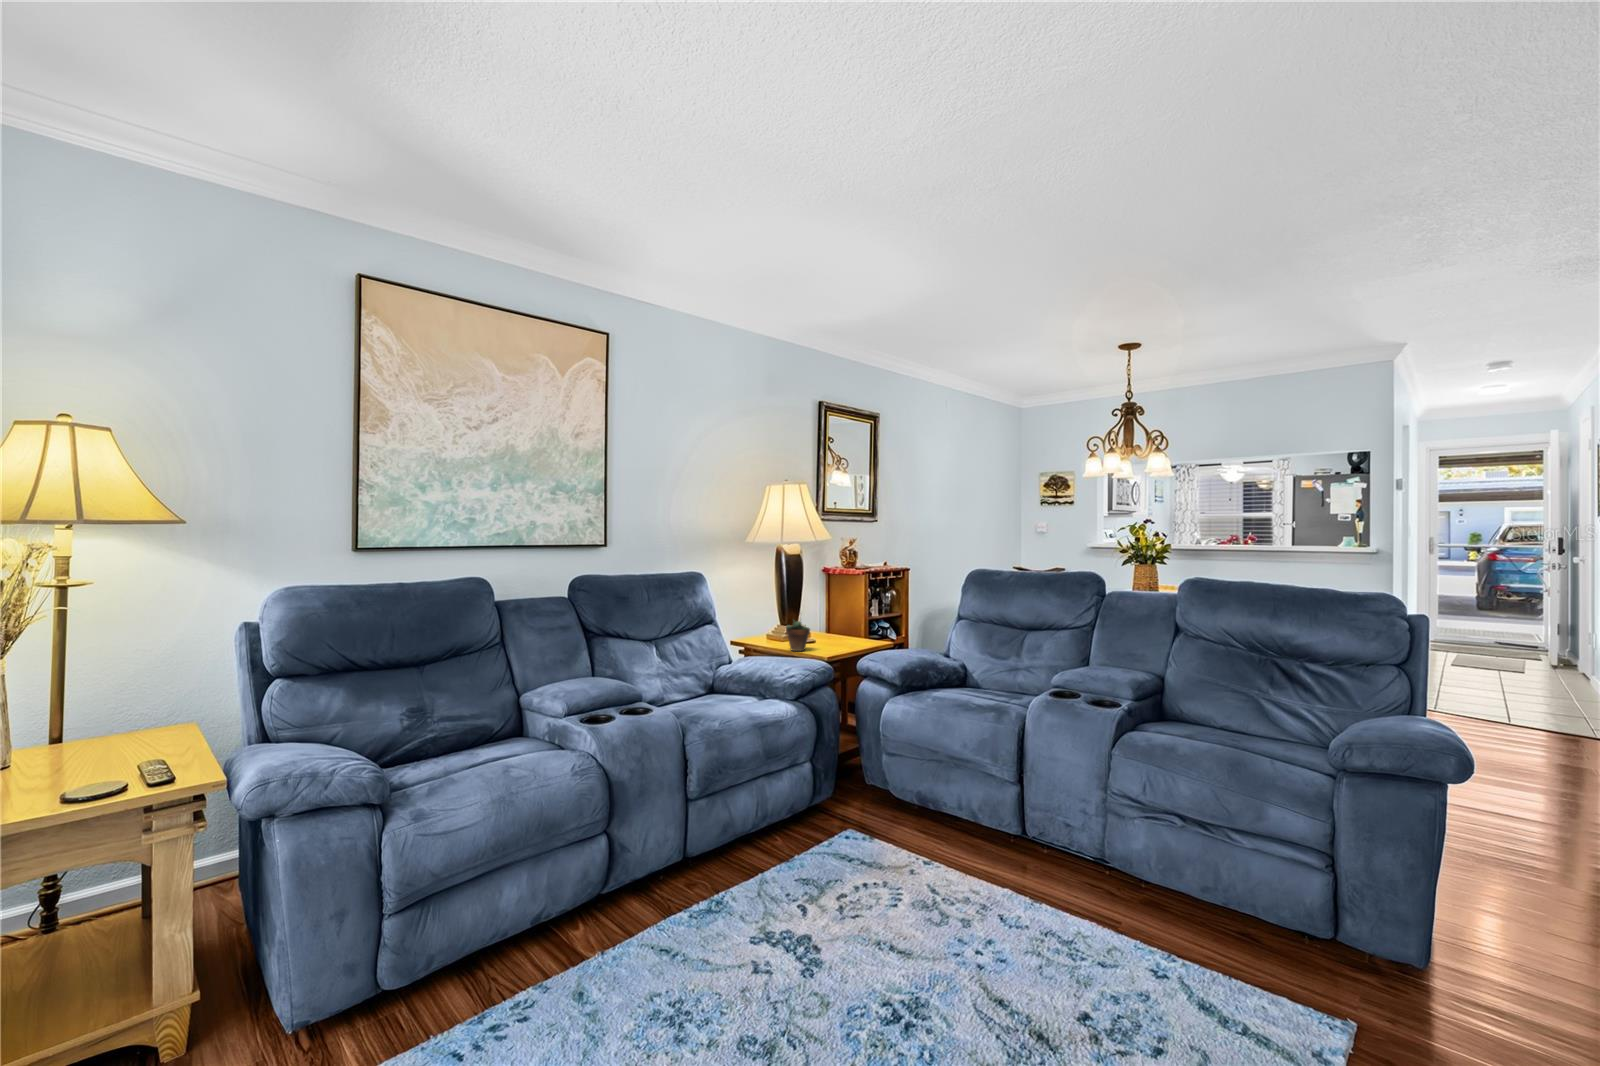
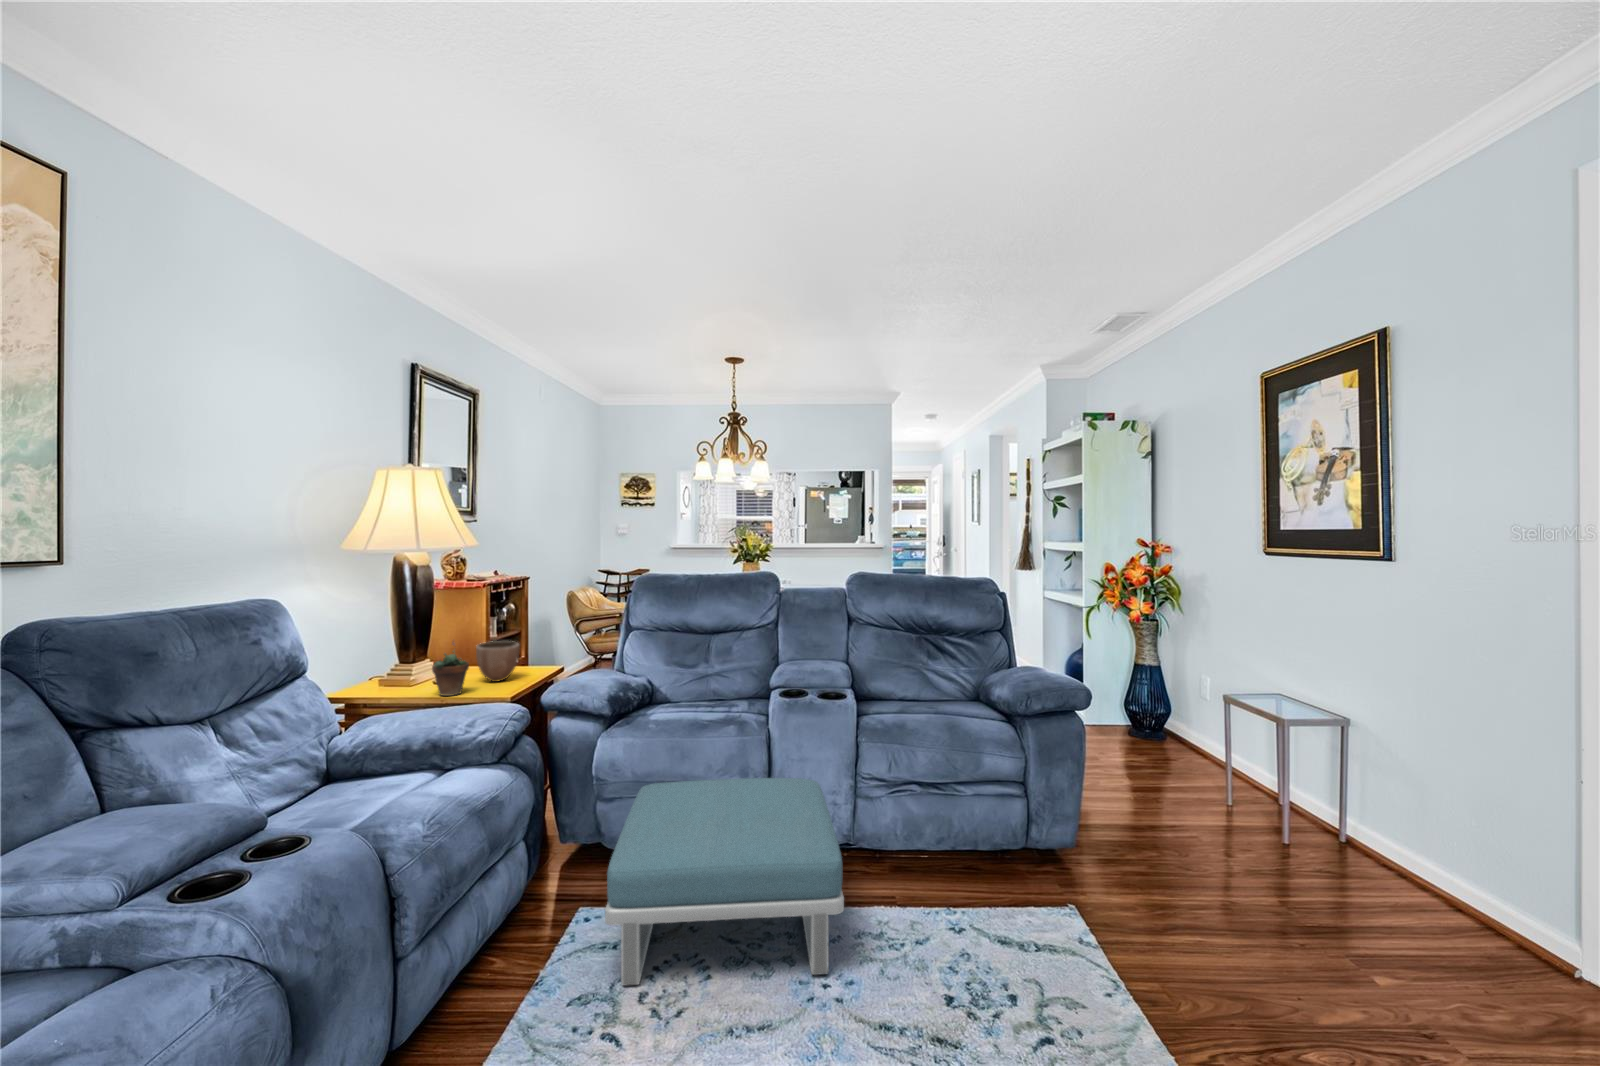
decorative bowl: none [823,616,854,647] -> present [476,641,519,682]
footstool: none [827,749,1068,945] -> present [605,778,844,986]

